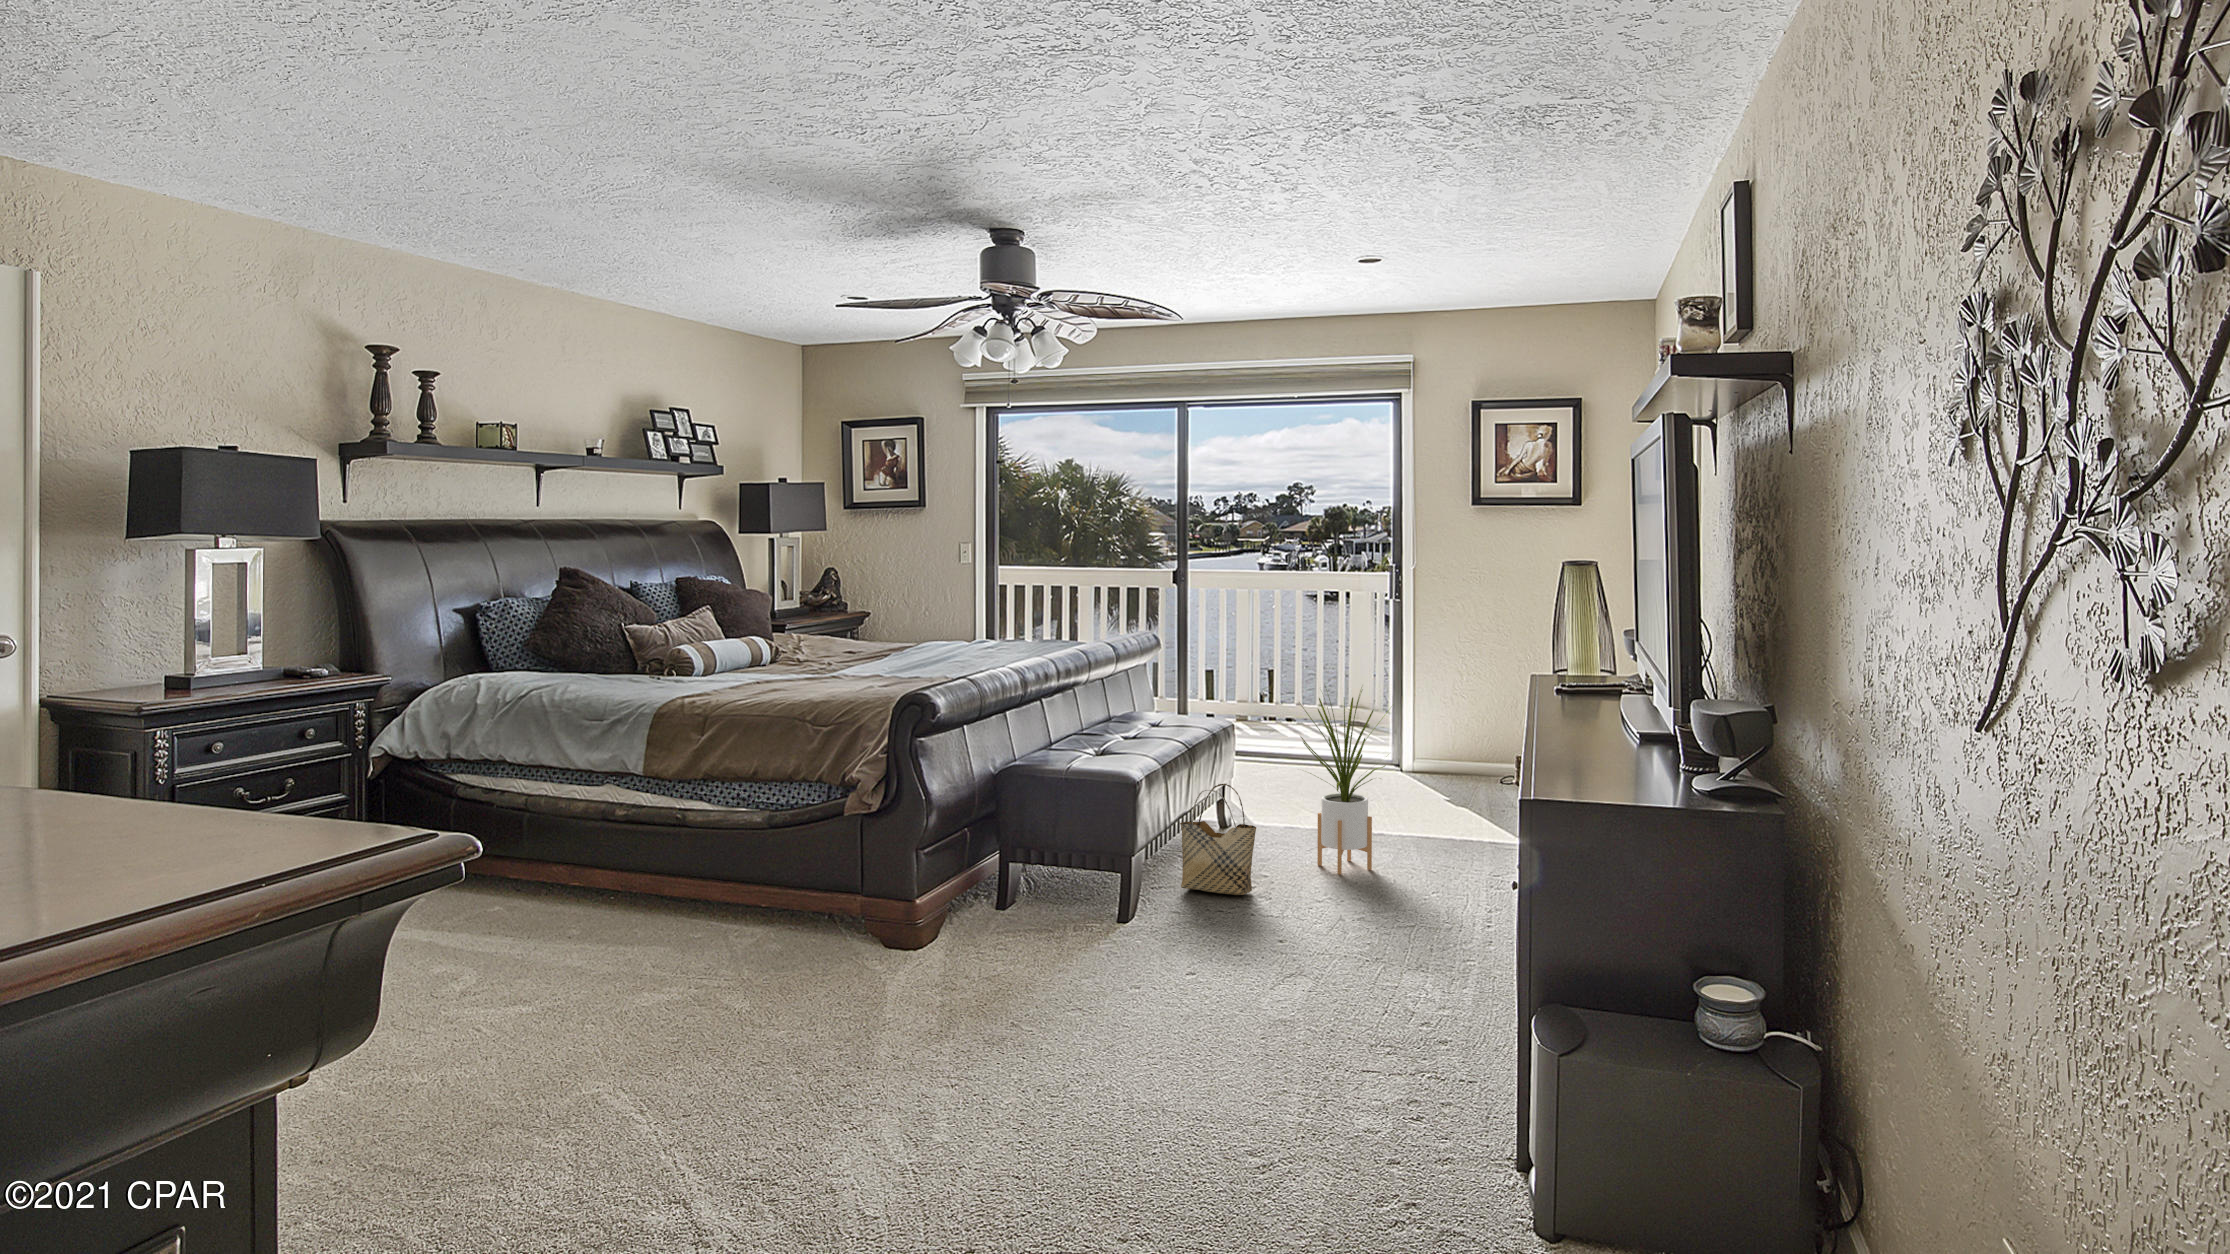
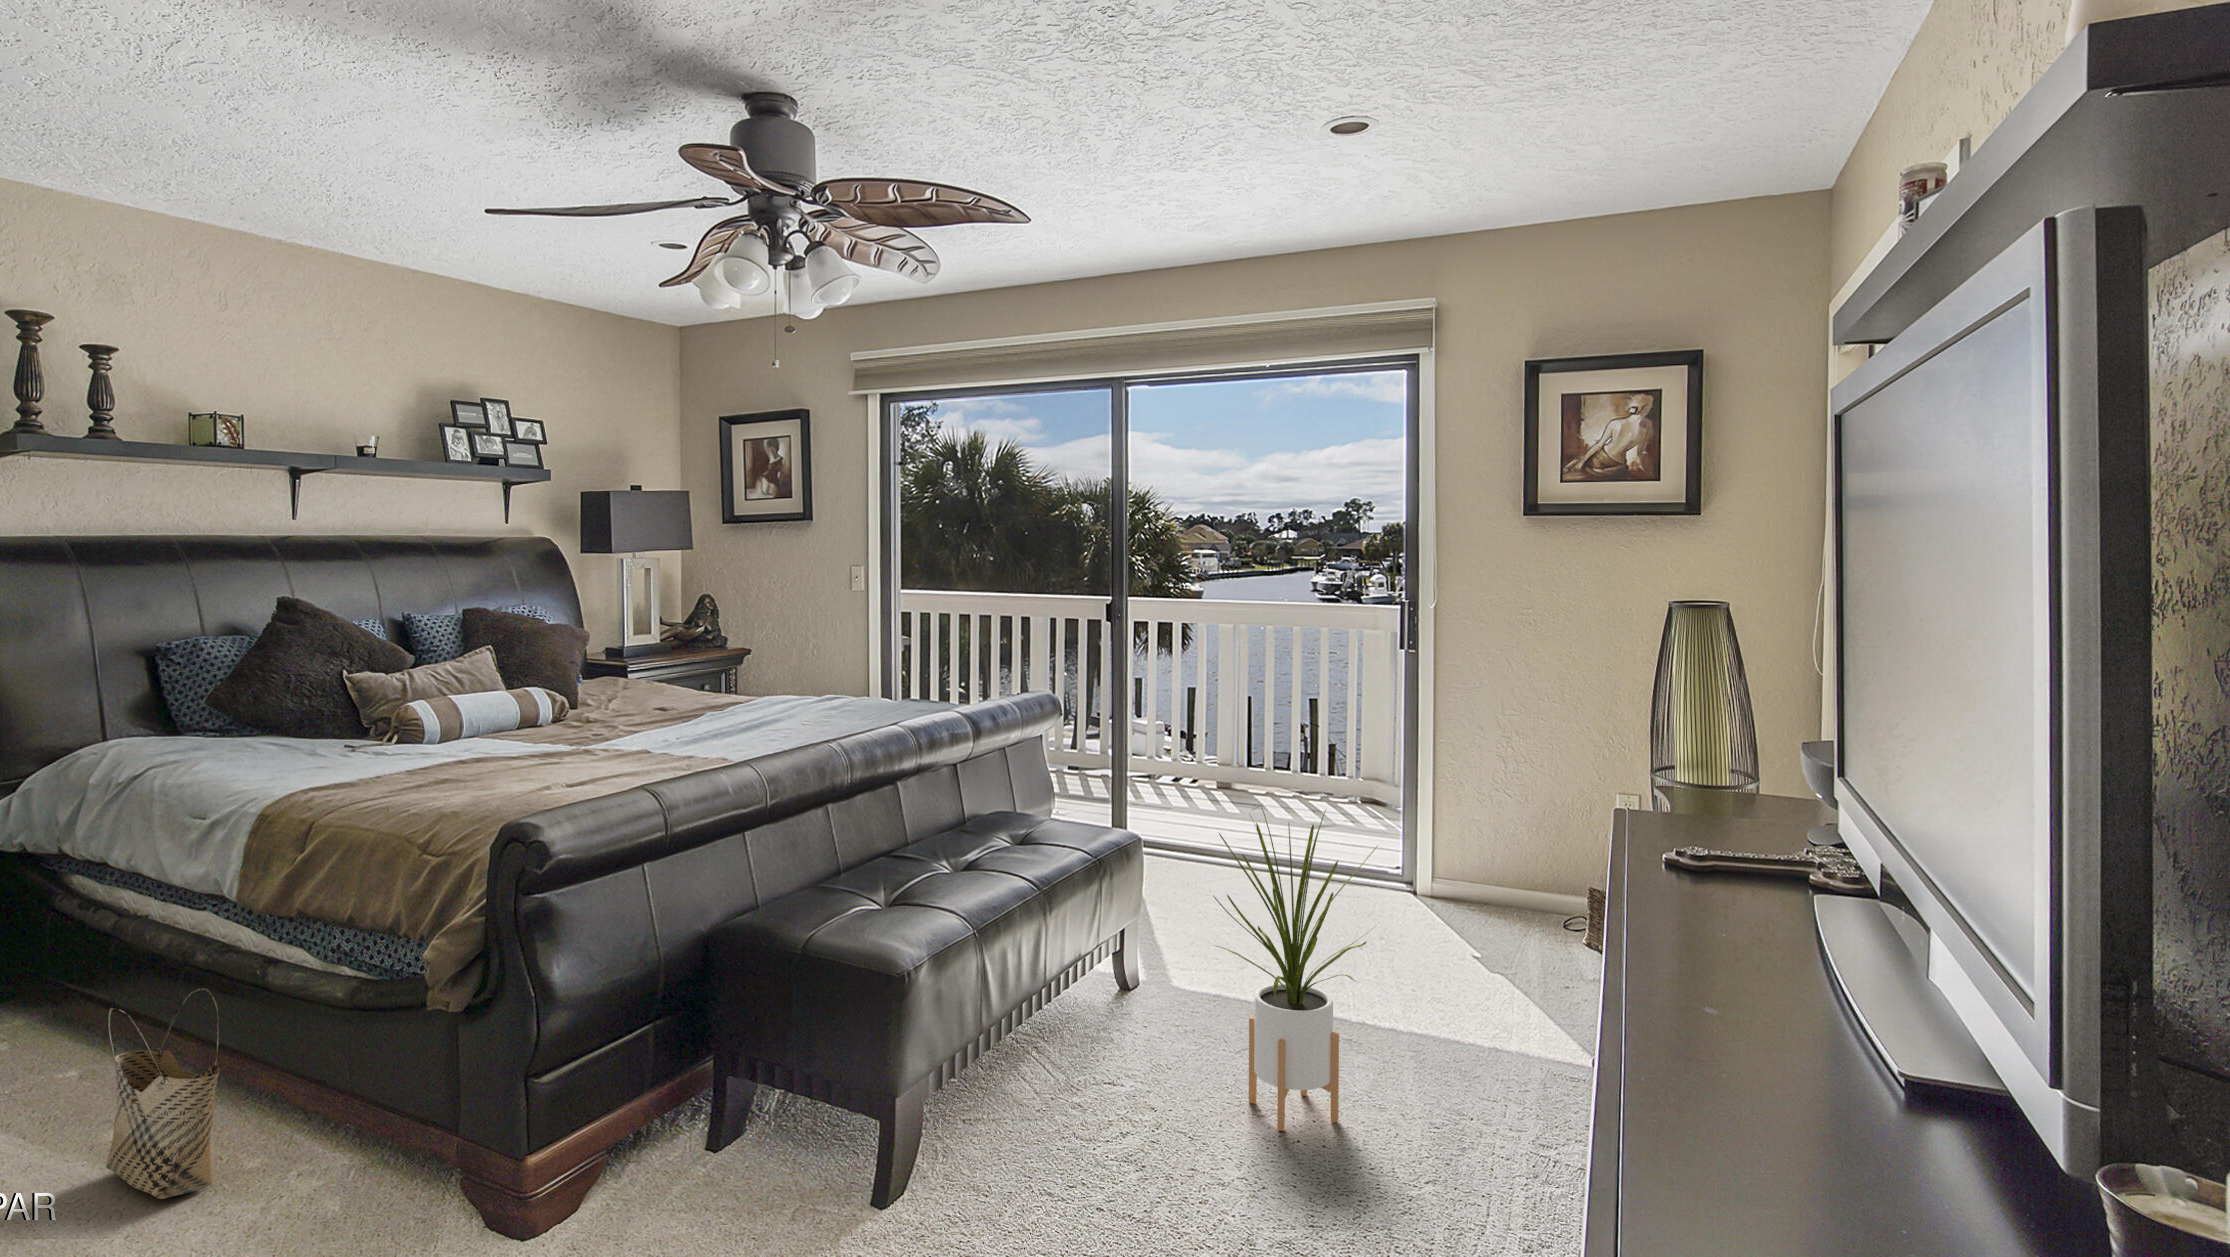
woven basket: present [1180,784,1256,895] -> present [106,988,220,1199]

